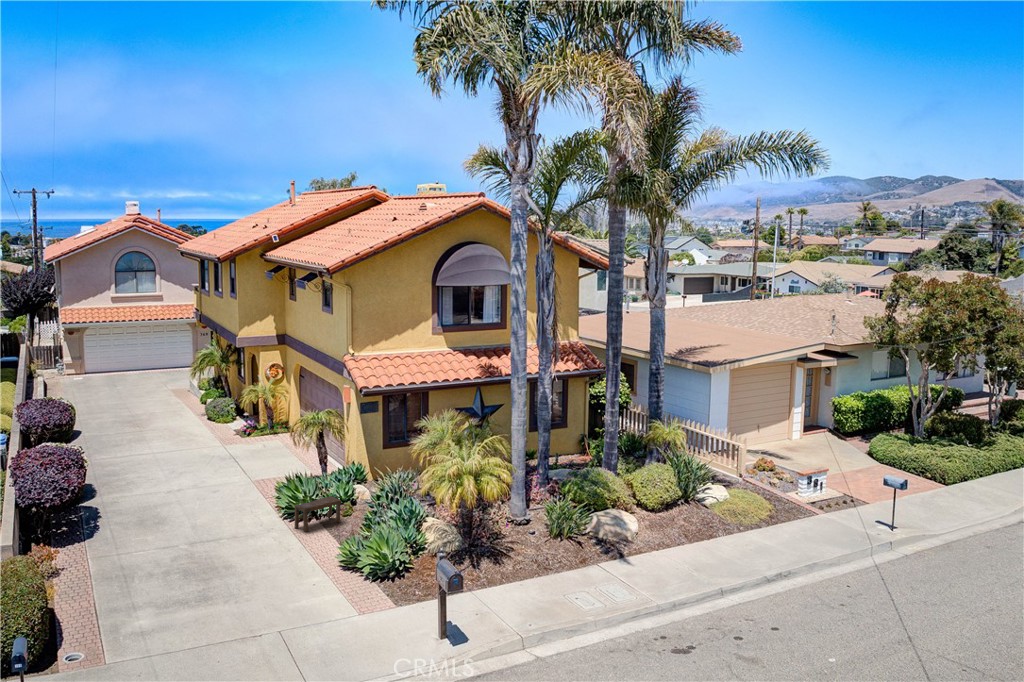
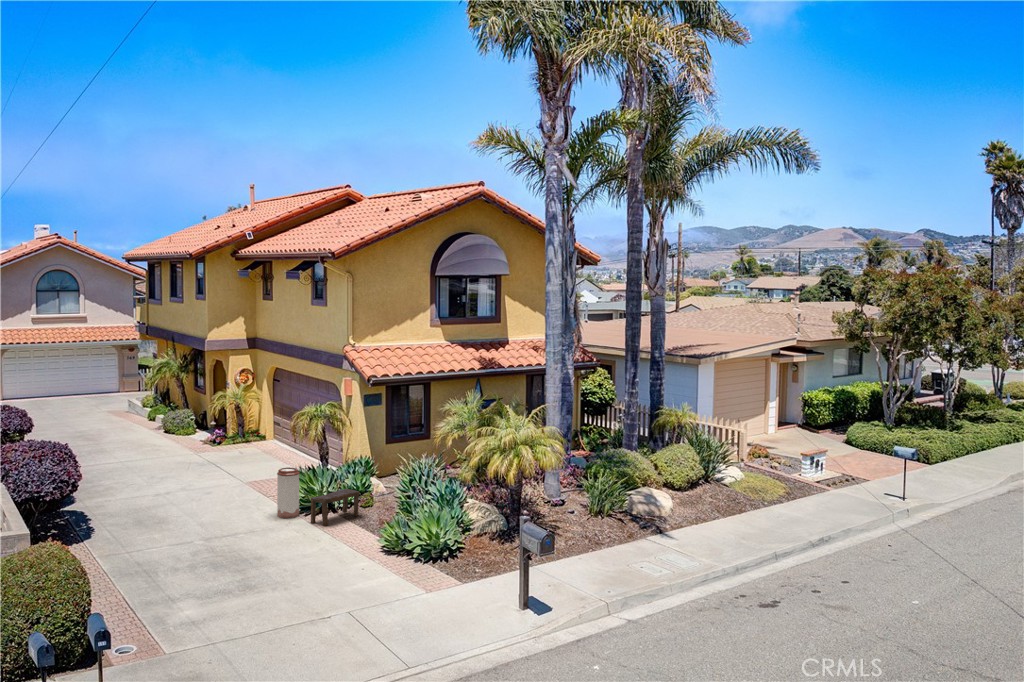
trash can: none [268,475,288,522] -> present [277,467,300,519]

